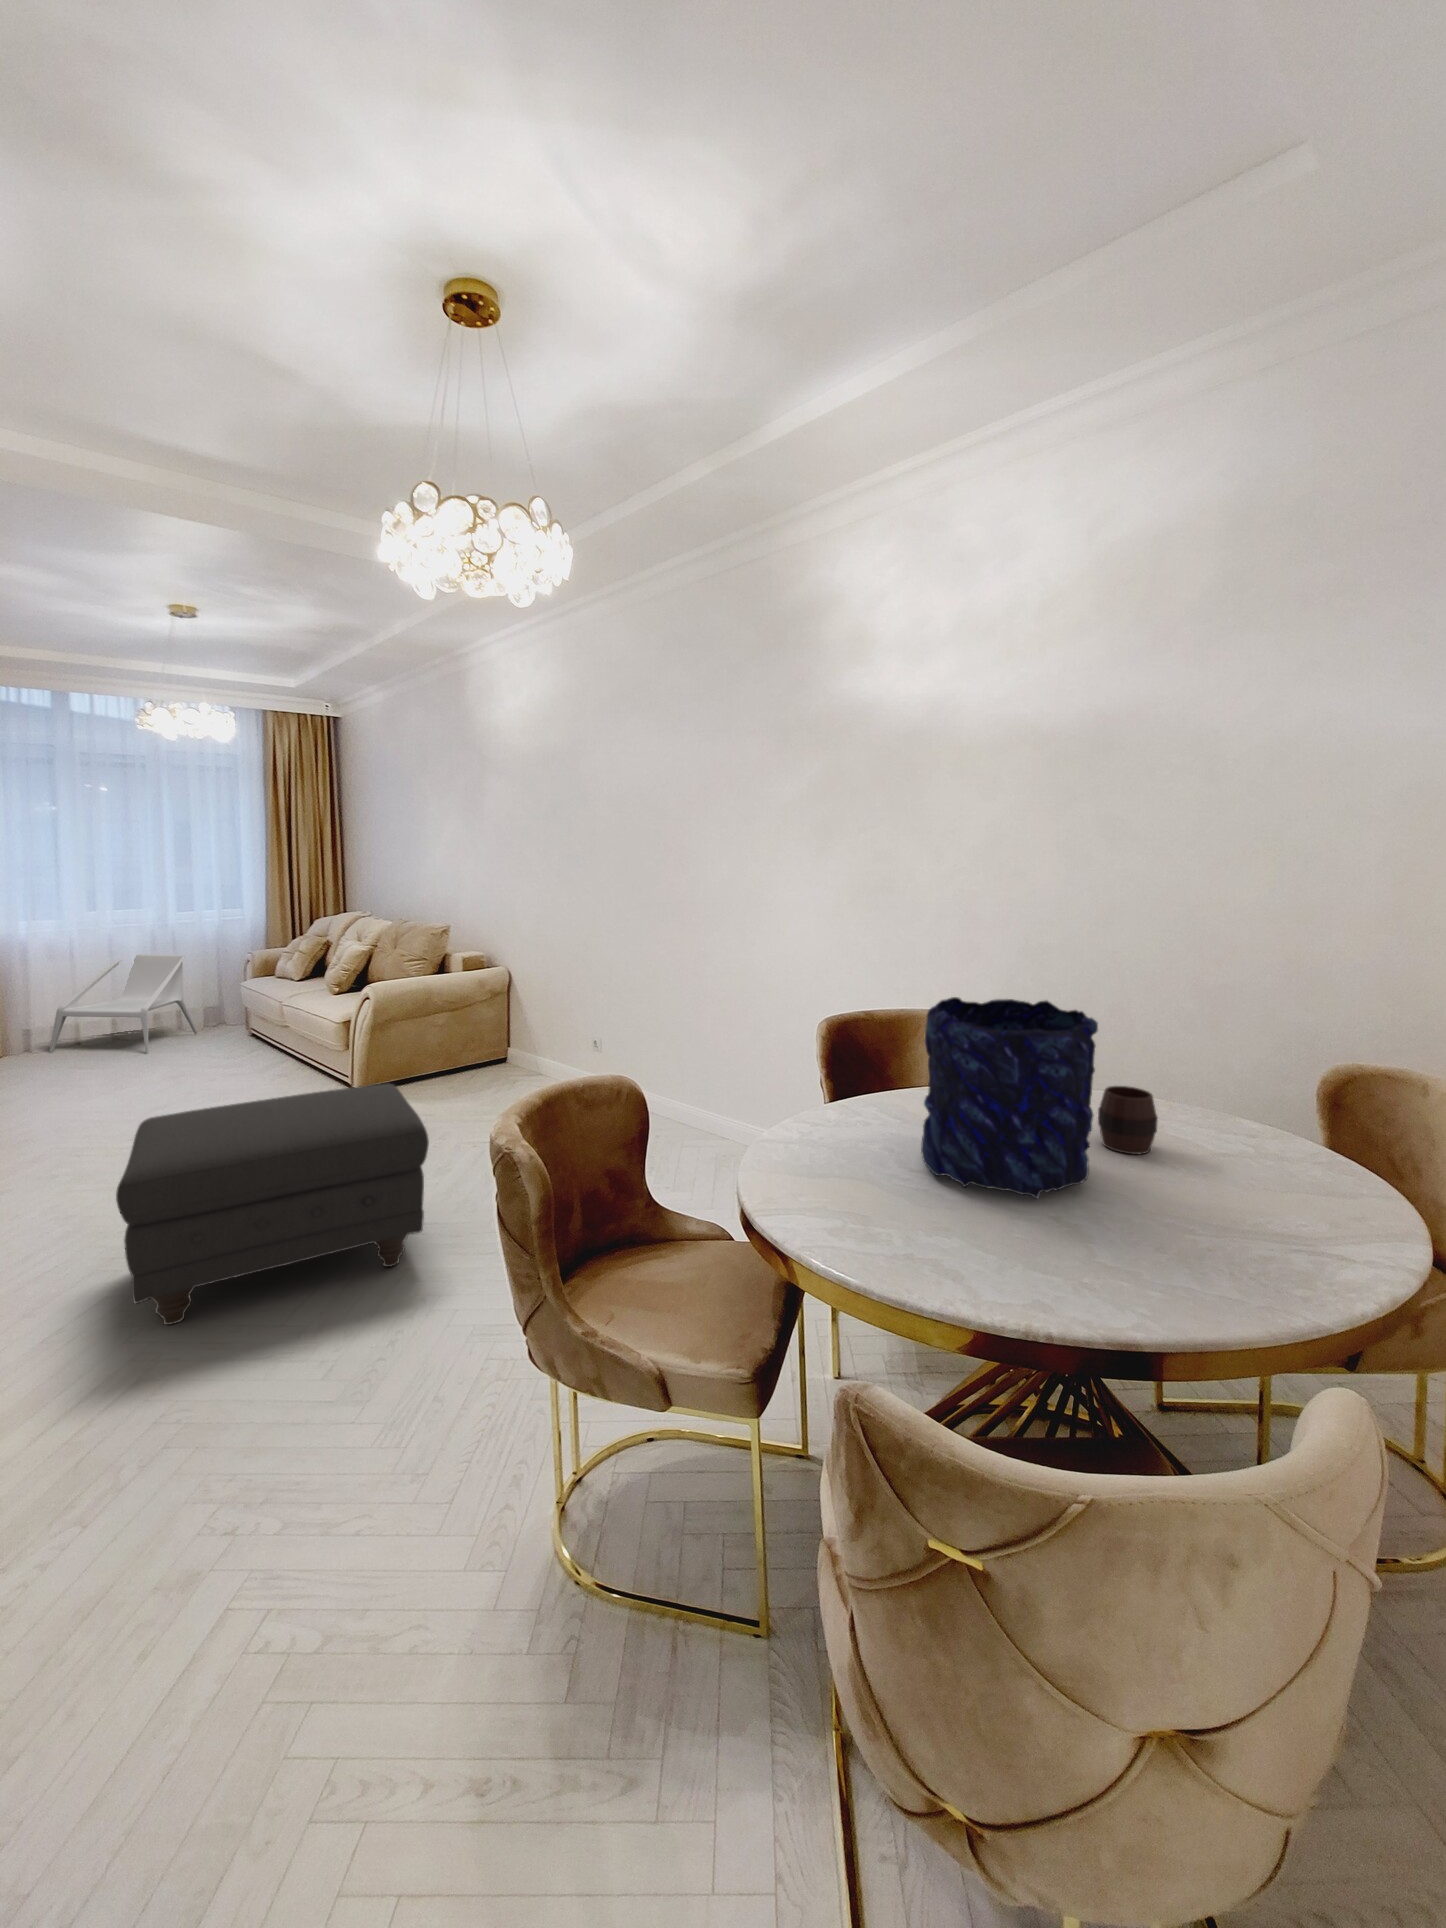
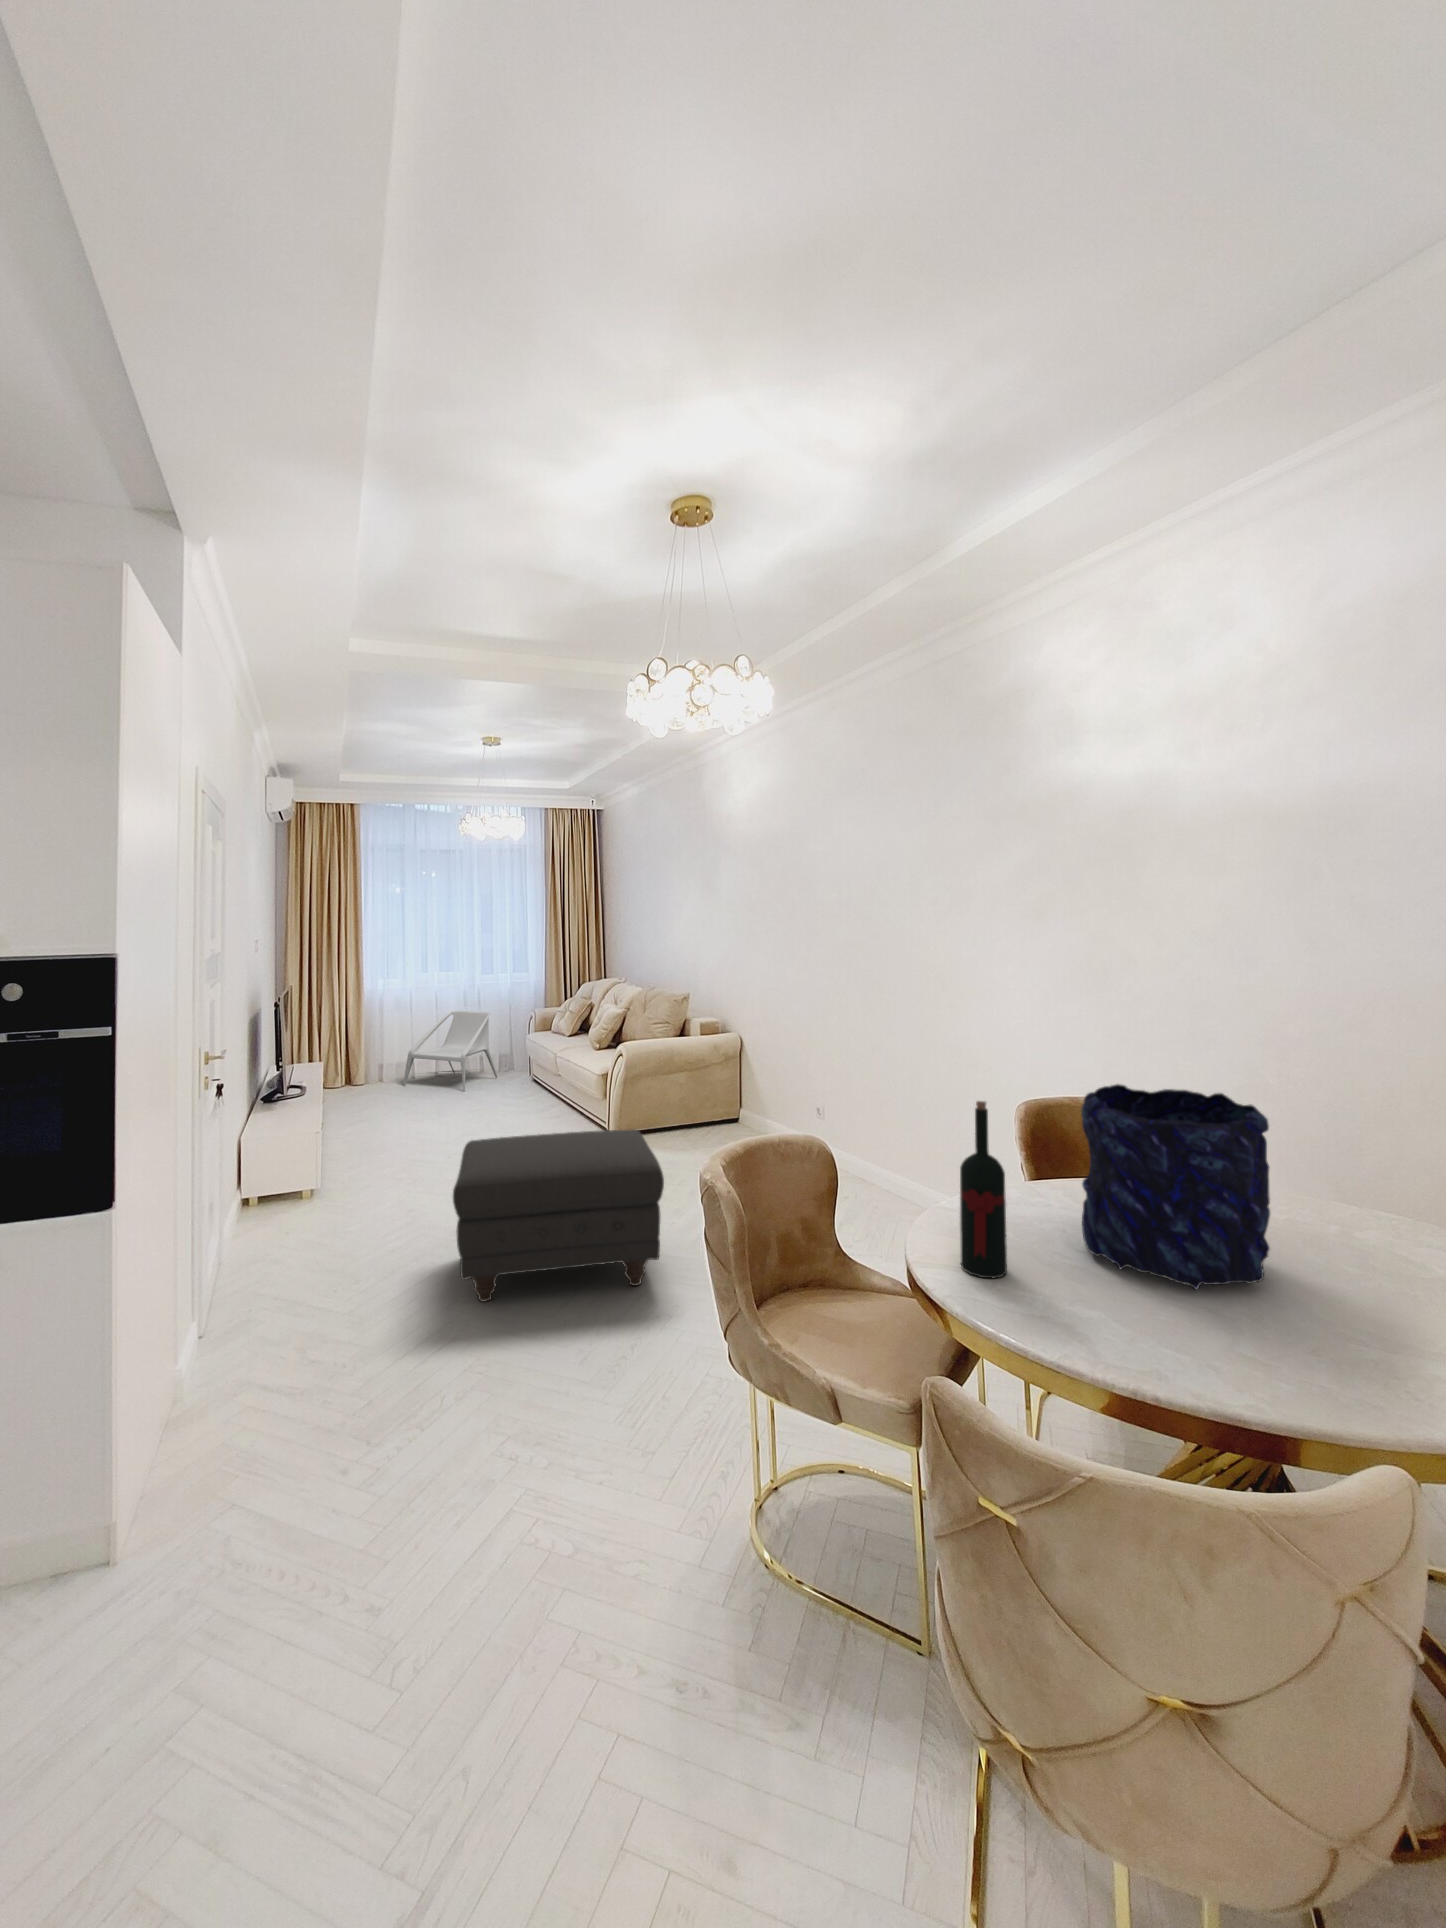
wine bottle: none [812,1023,863,1220] -> present [960,1101,1007,1278]
cup: present [1098,1086,1158,1154] -> none [1302,1190,1377,1268]

